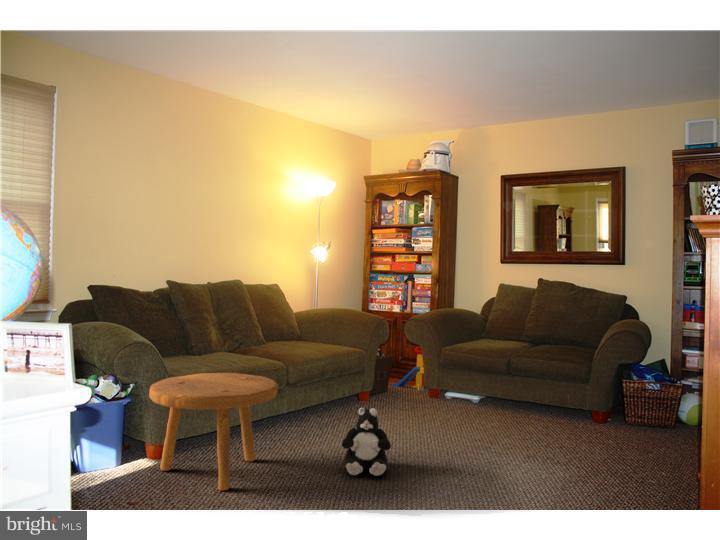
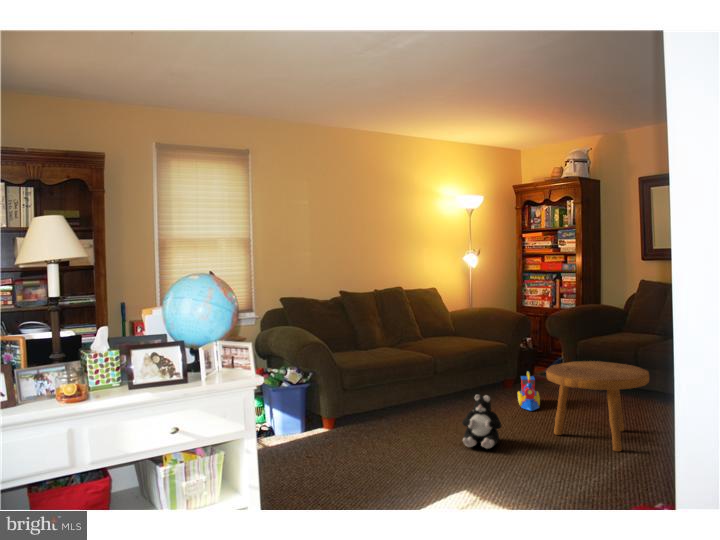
footstool: present [149,373,278,491] -> present [546,361,649,452]
toy train: none [382,380,412,427] -> present [518,371,540,411]

